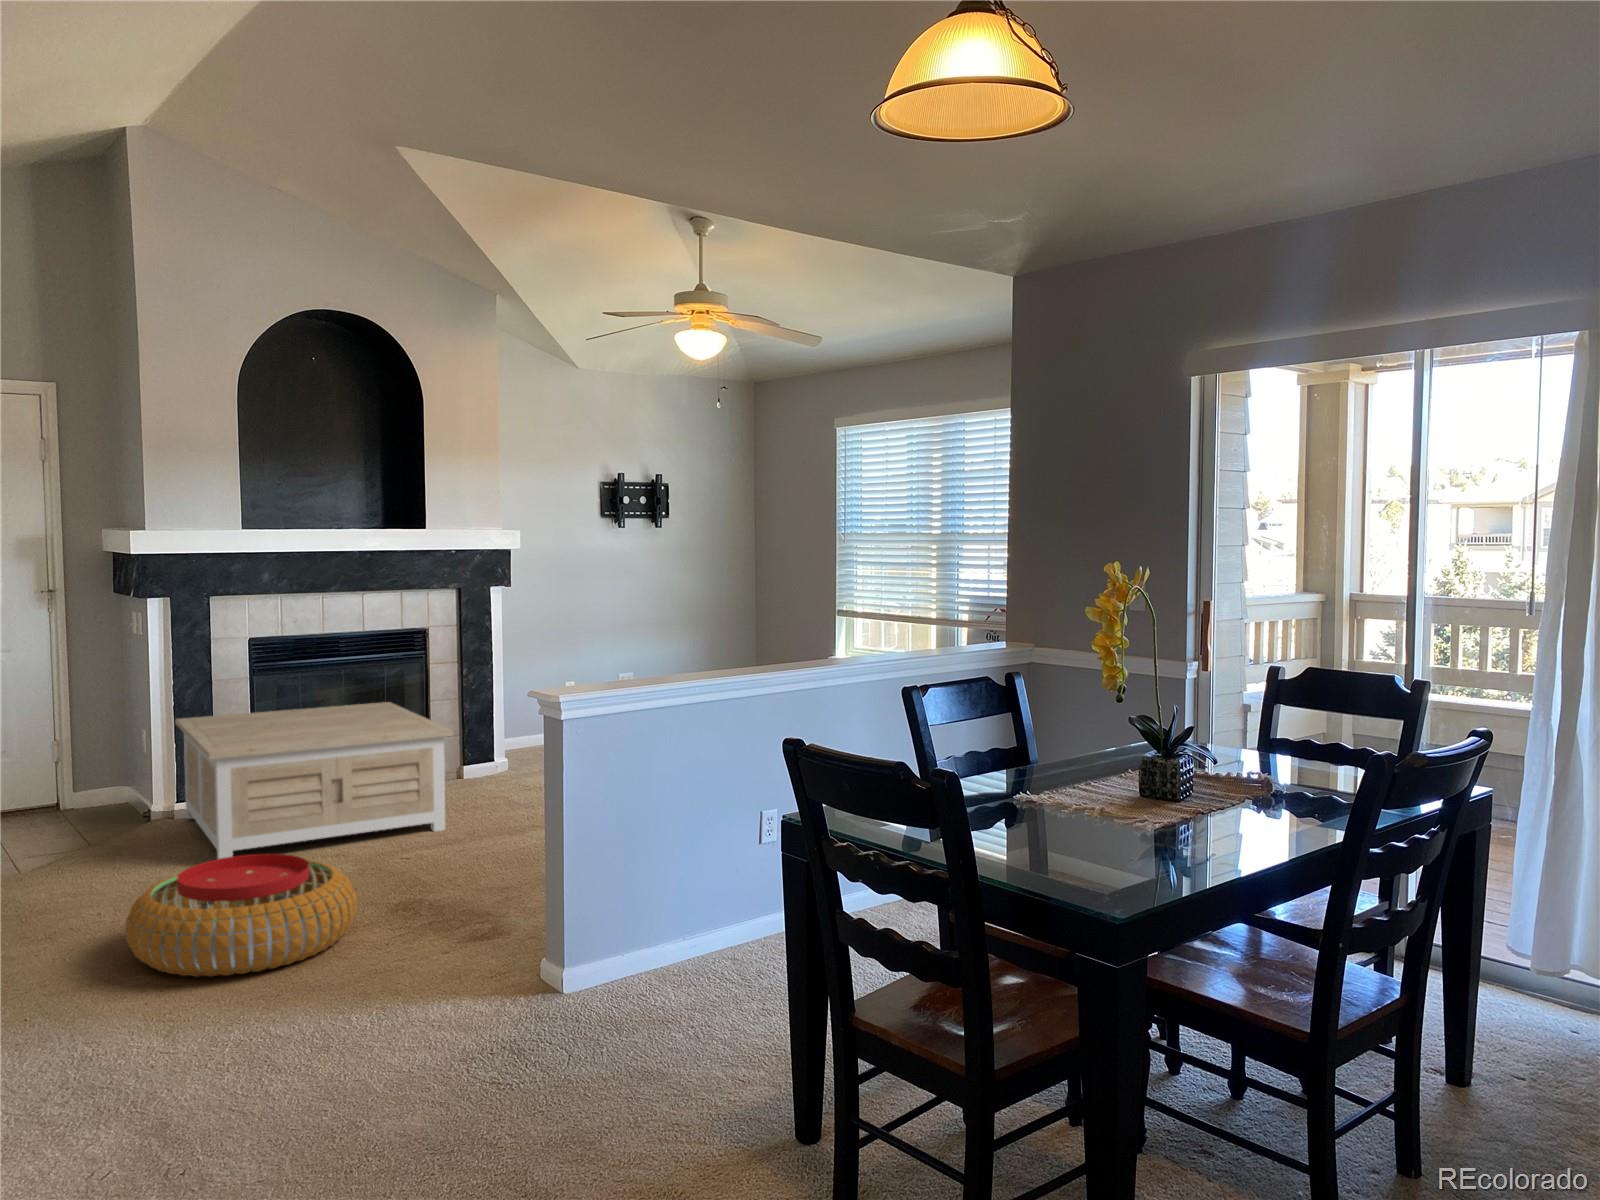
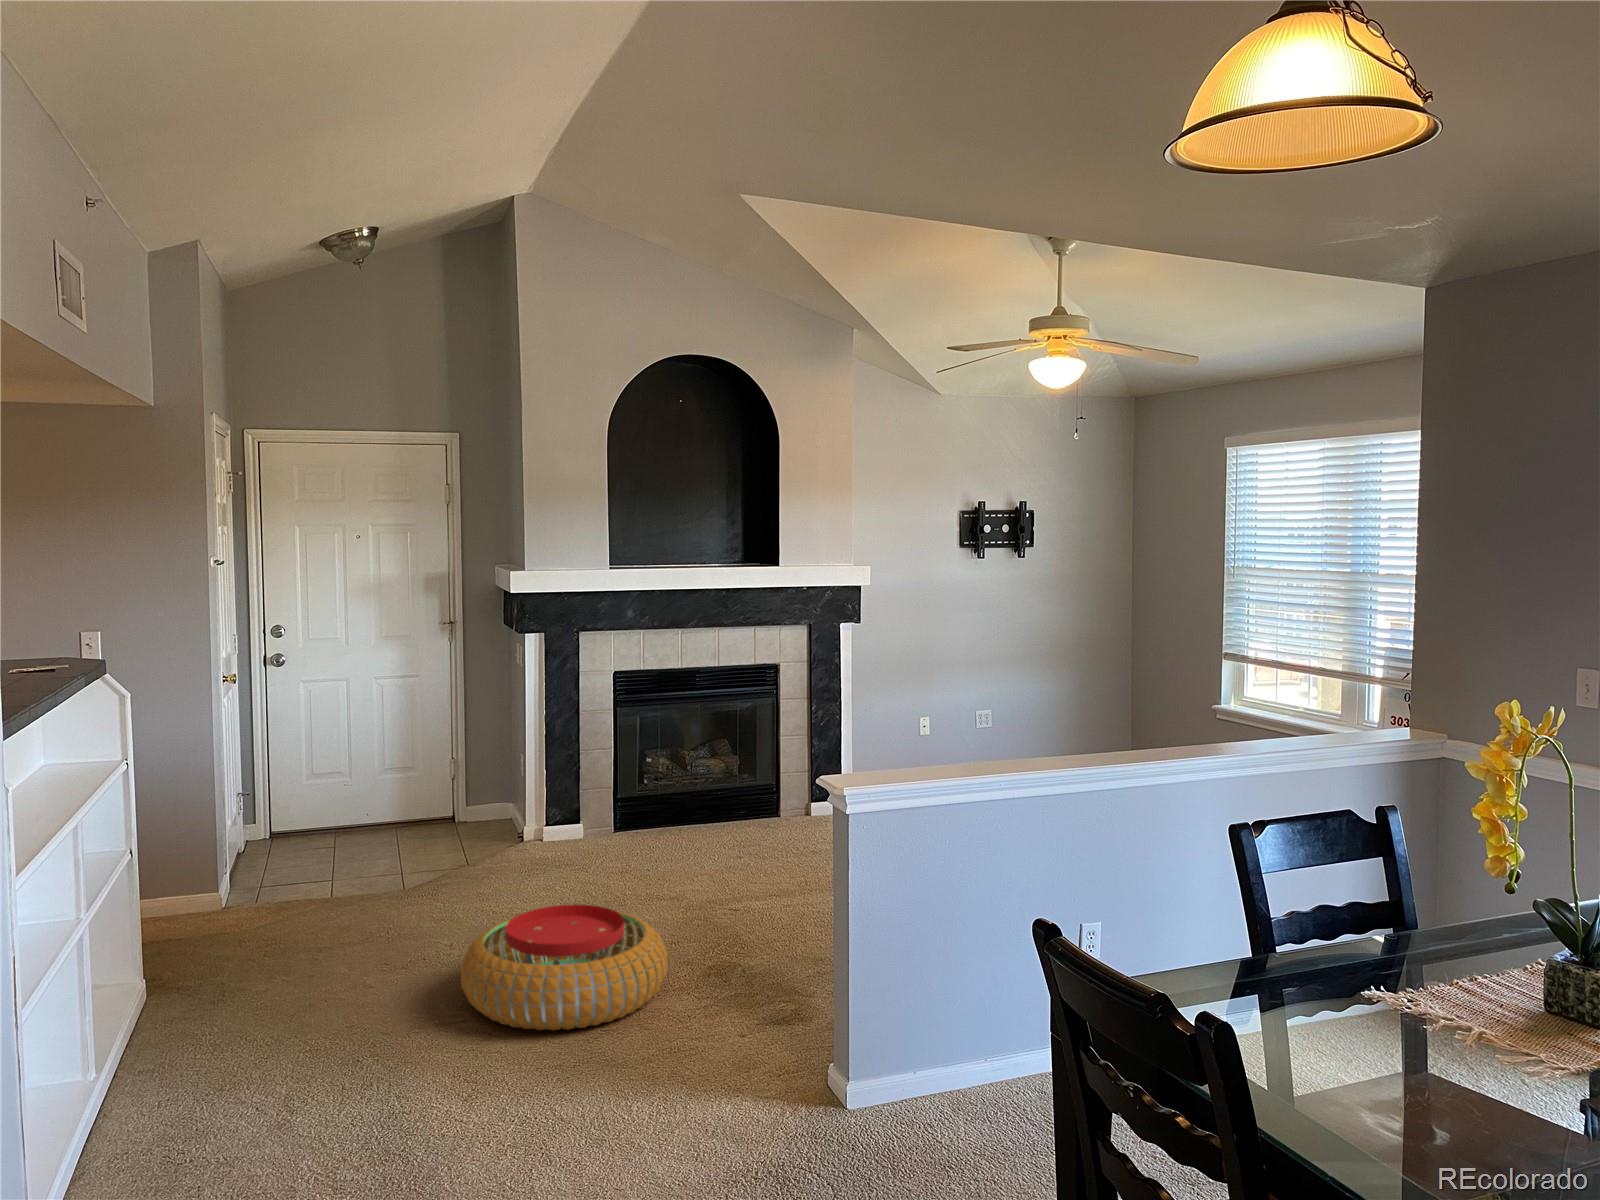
coffee table: present [175,702,453,859] -> none [546,739,786,897]

